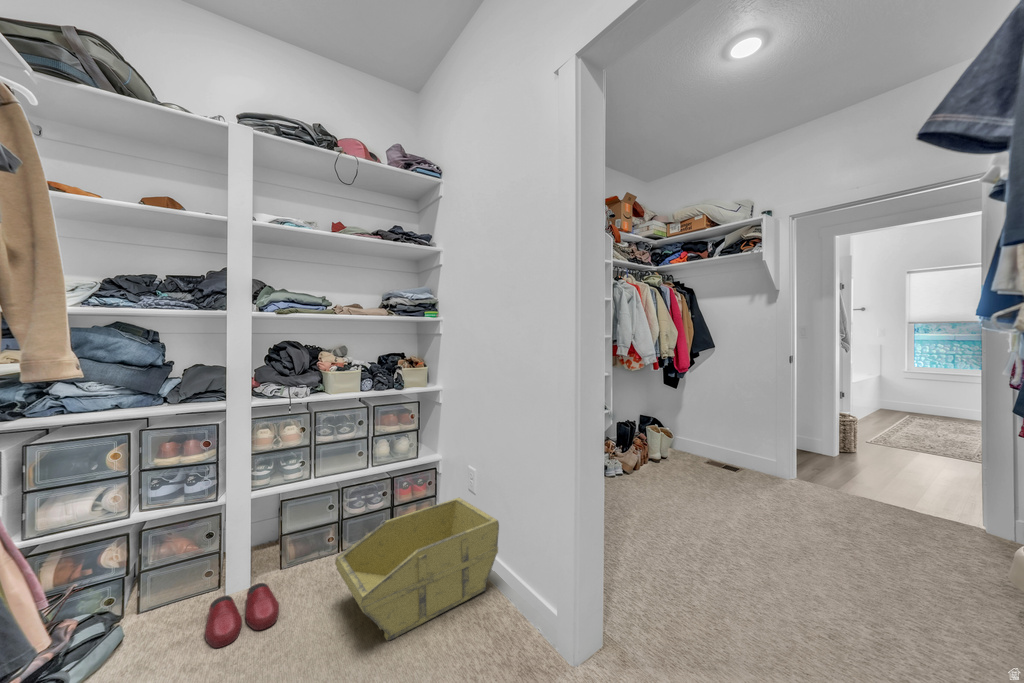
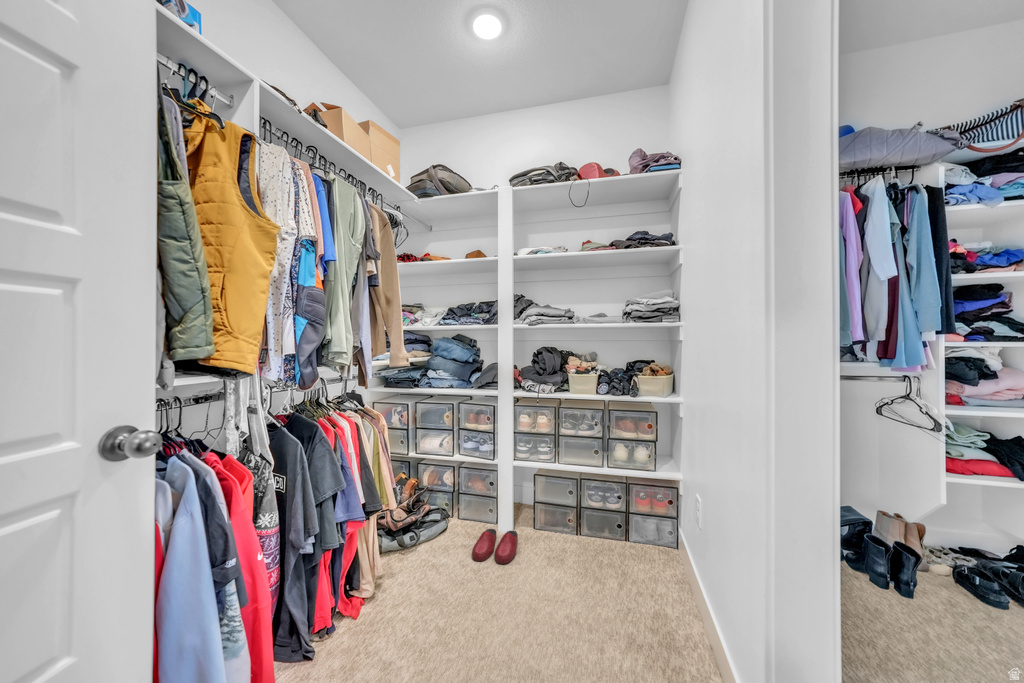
storage bin: present [335,498,499,641] -> none [537,520,701,645]

